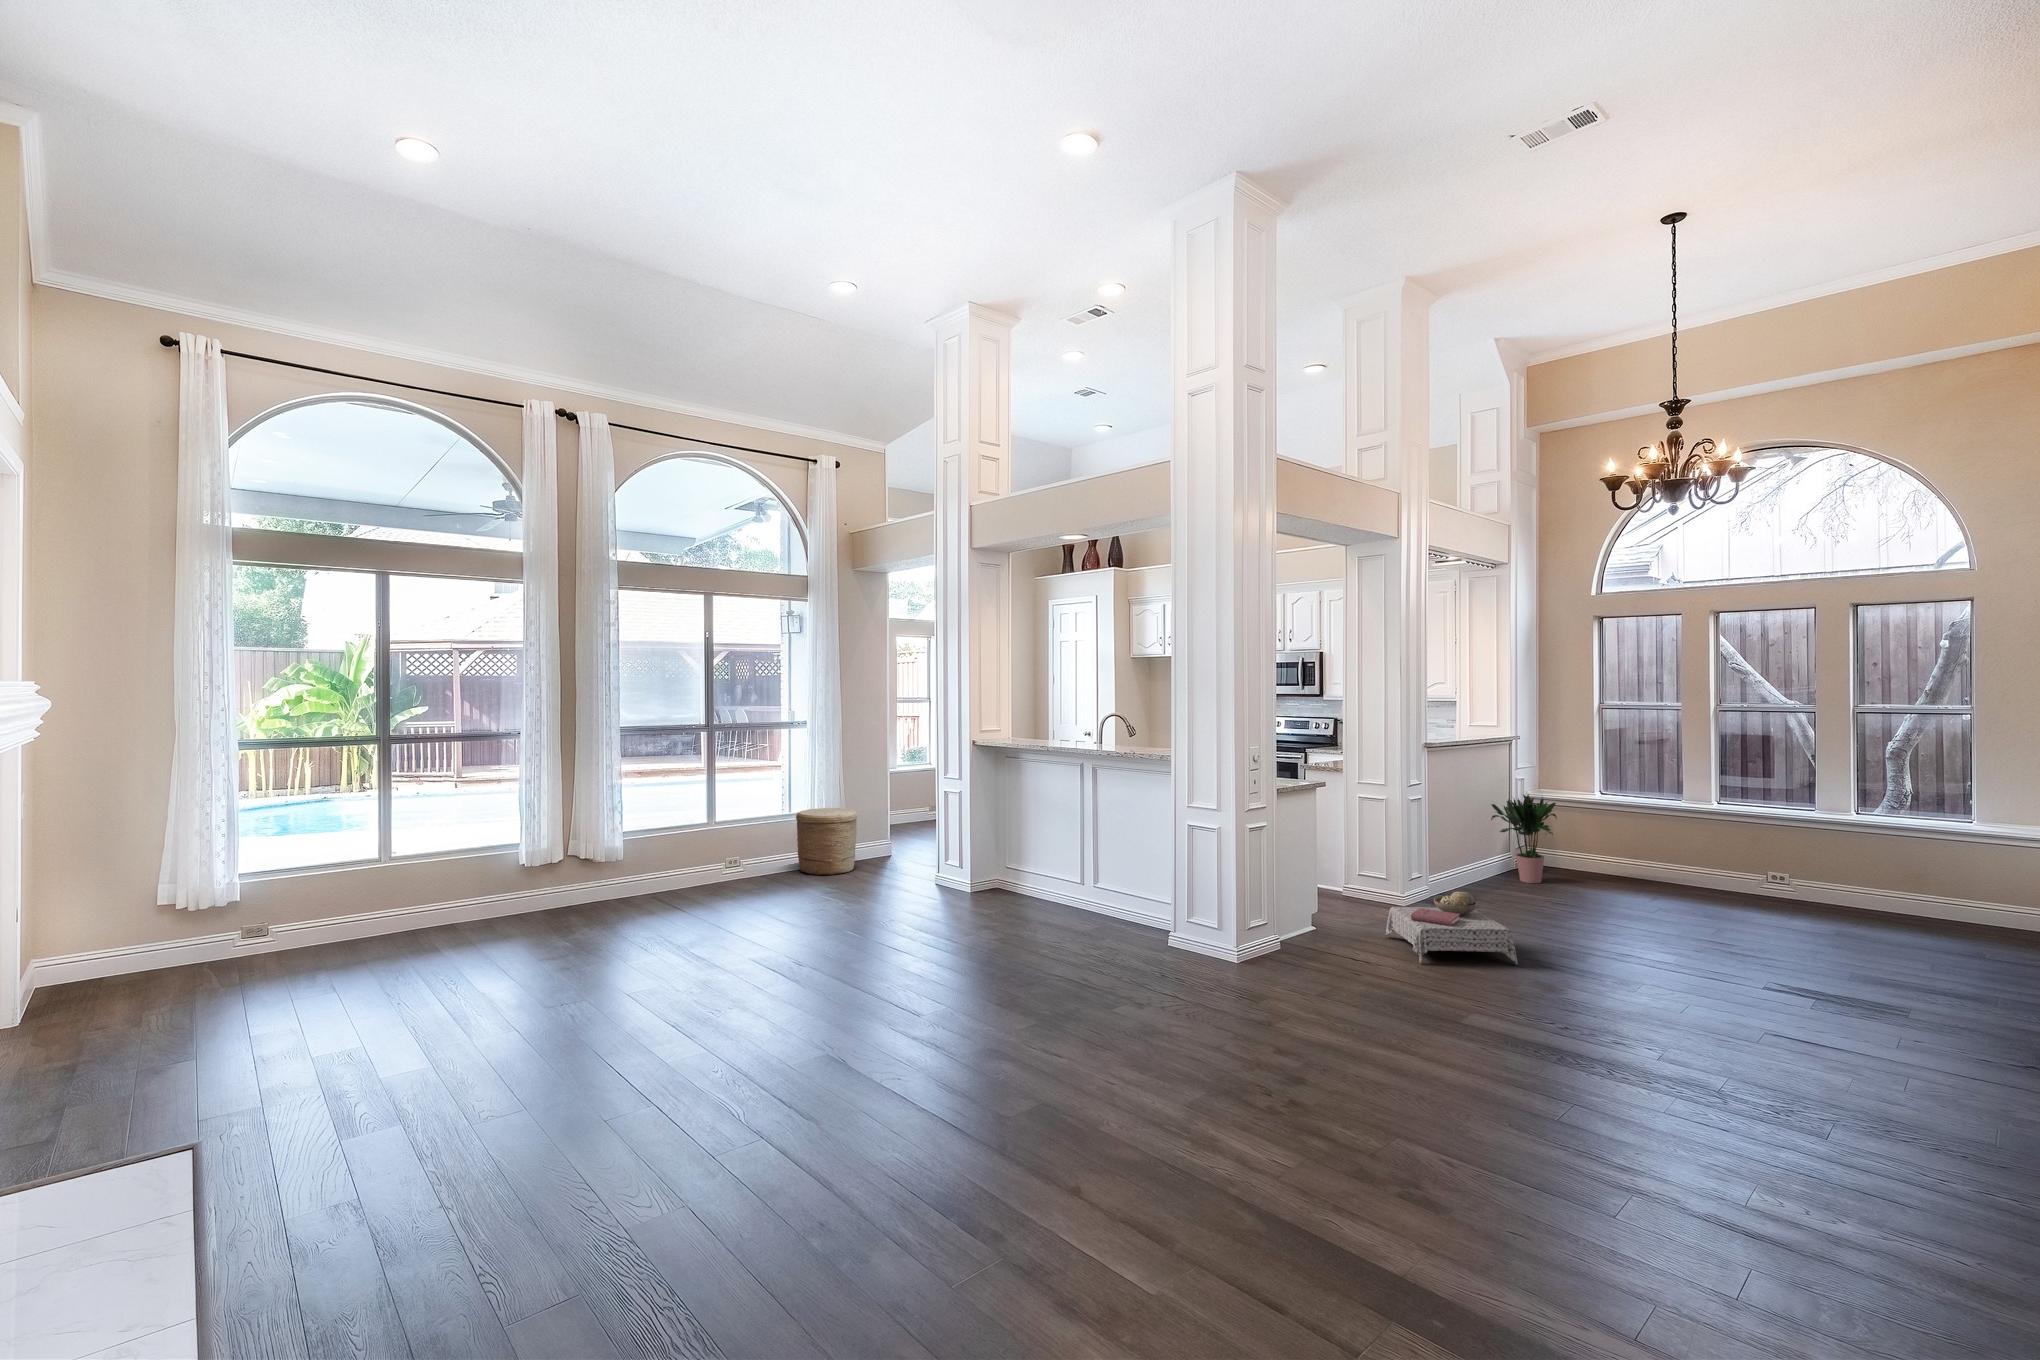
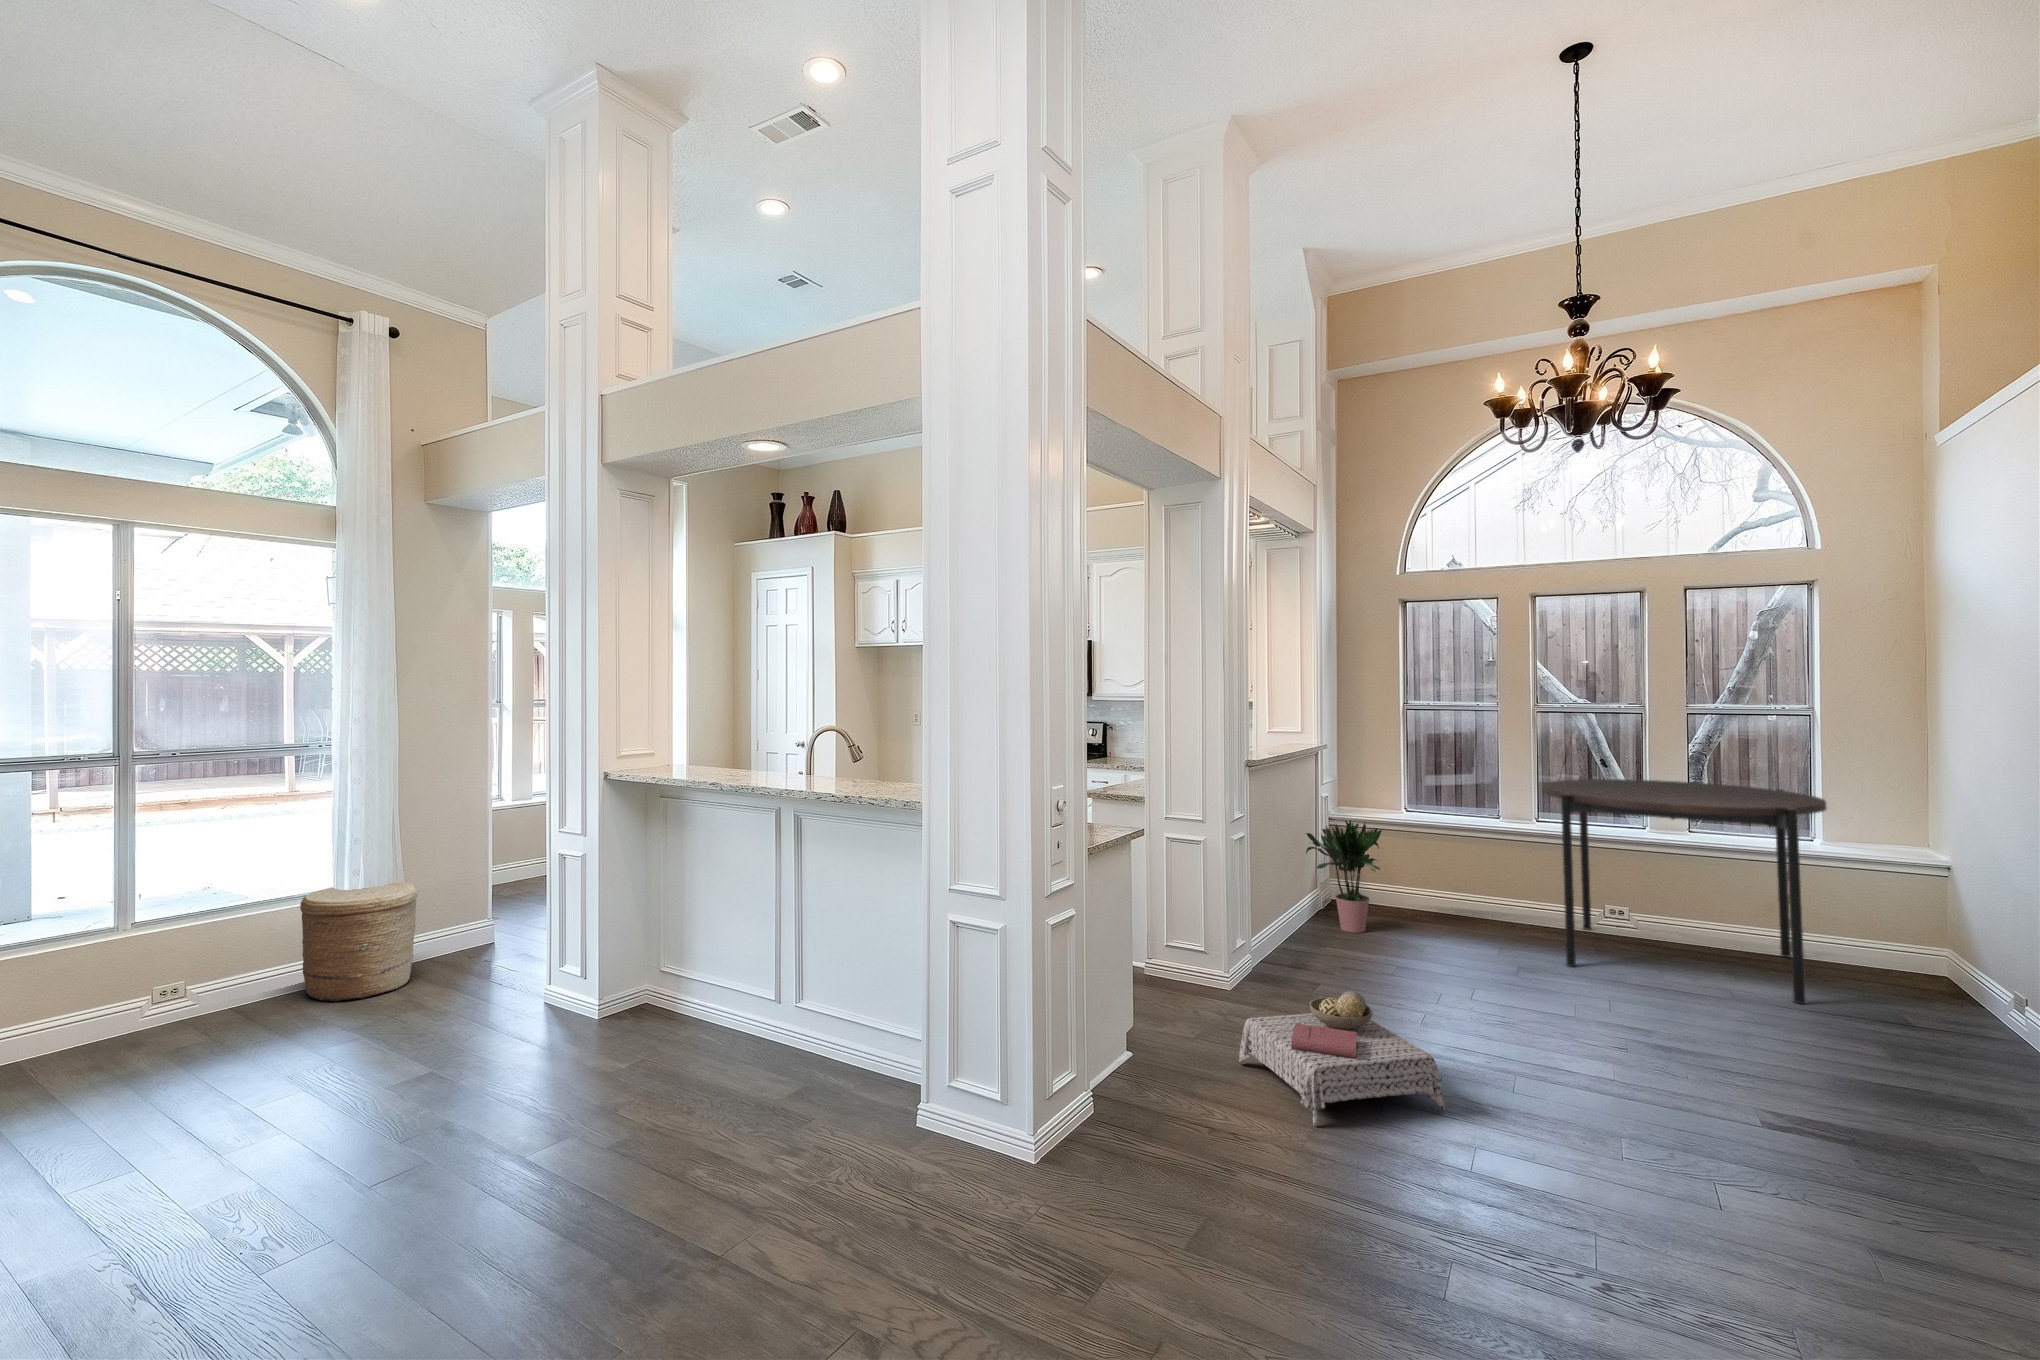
dining table: none [1693,766,1939,942] -> present [1542,778,1827,1004]

